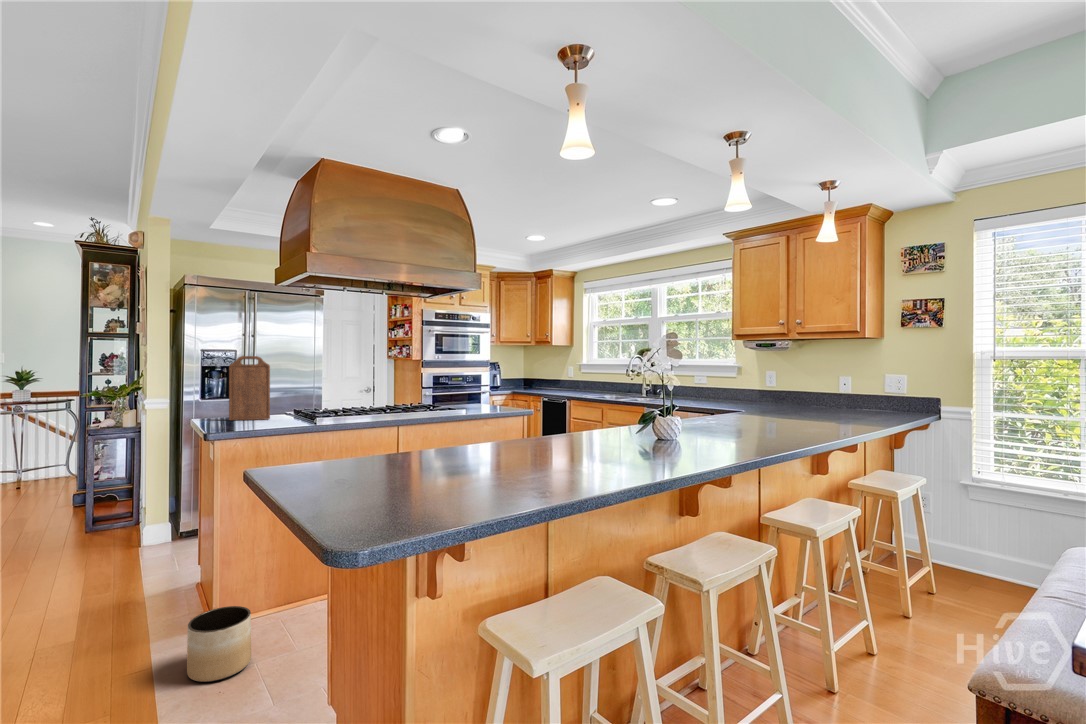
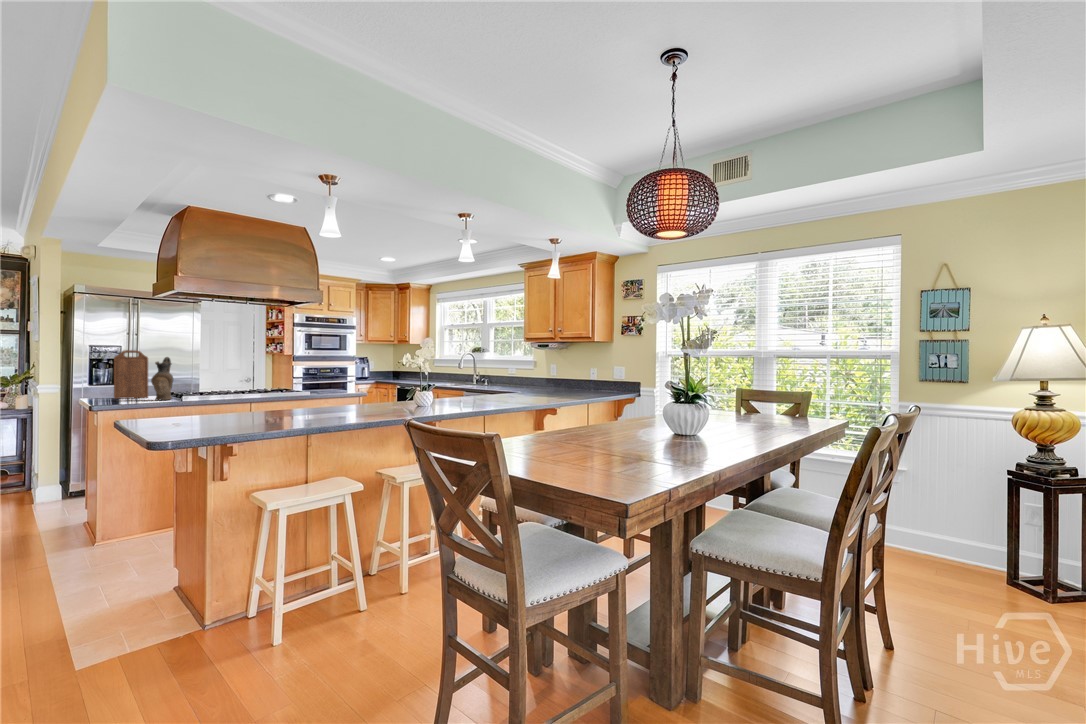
ceramic pitcher: none [276,364,303,425] -> present [151,357,173,400]
planter: present [187,606,251,682] -> none [81,522,130,568]

